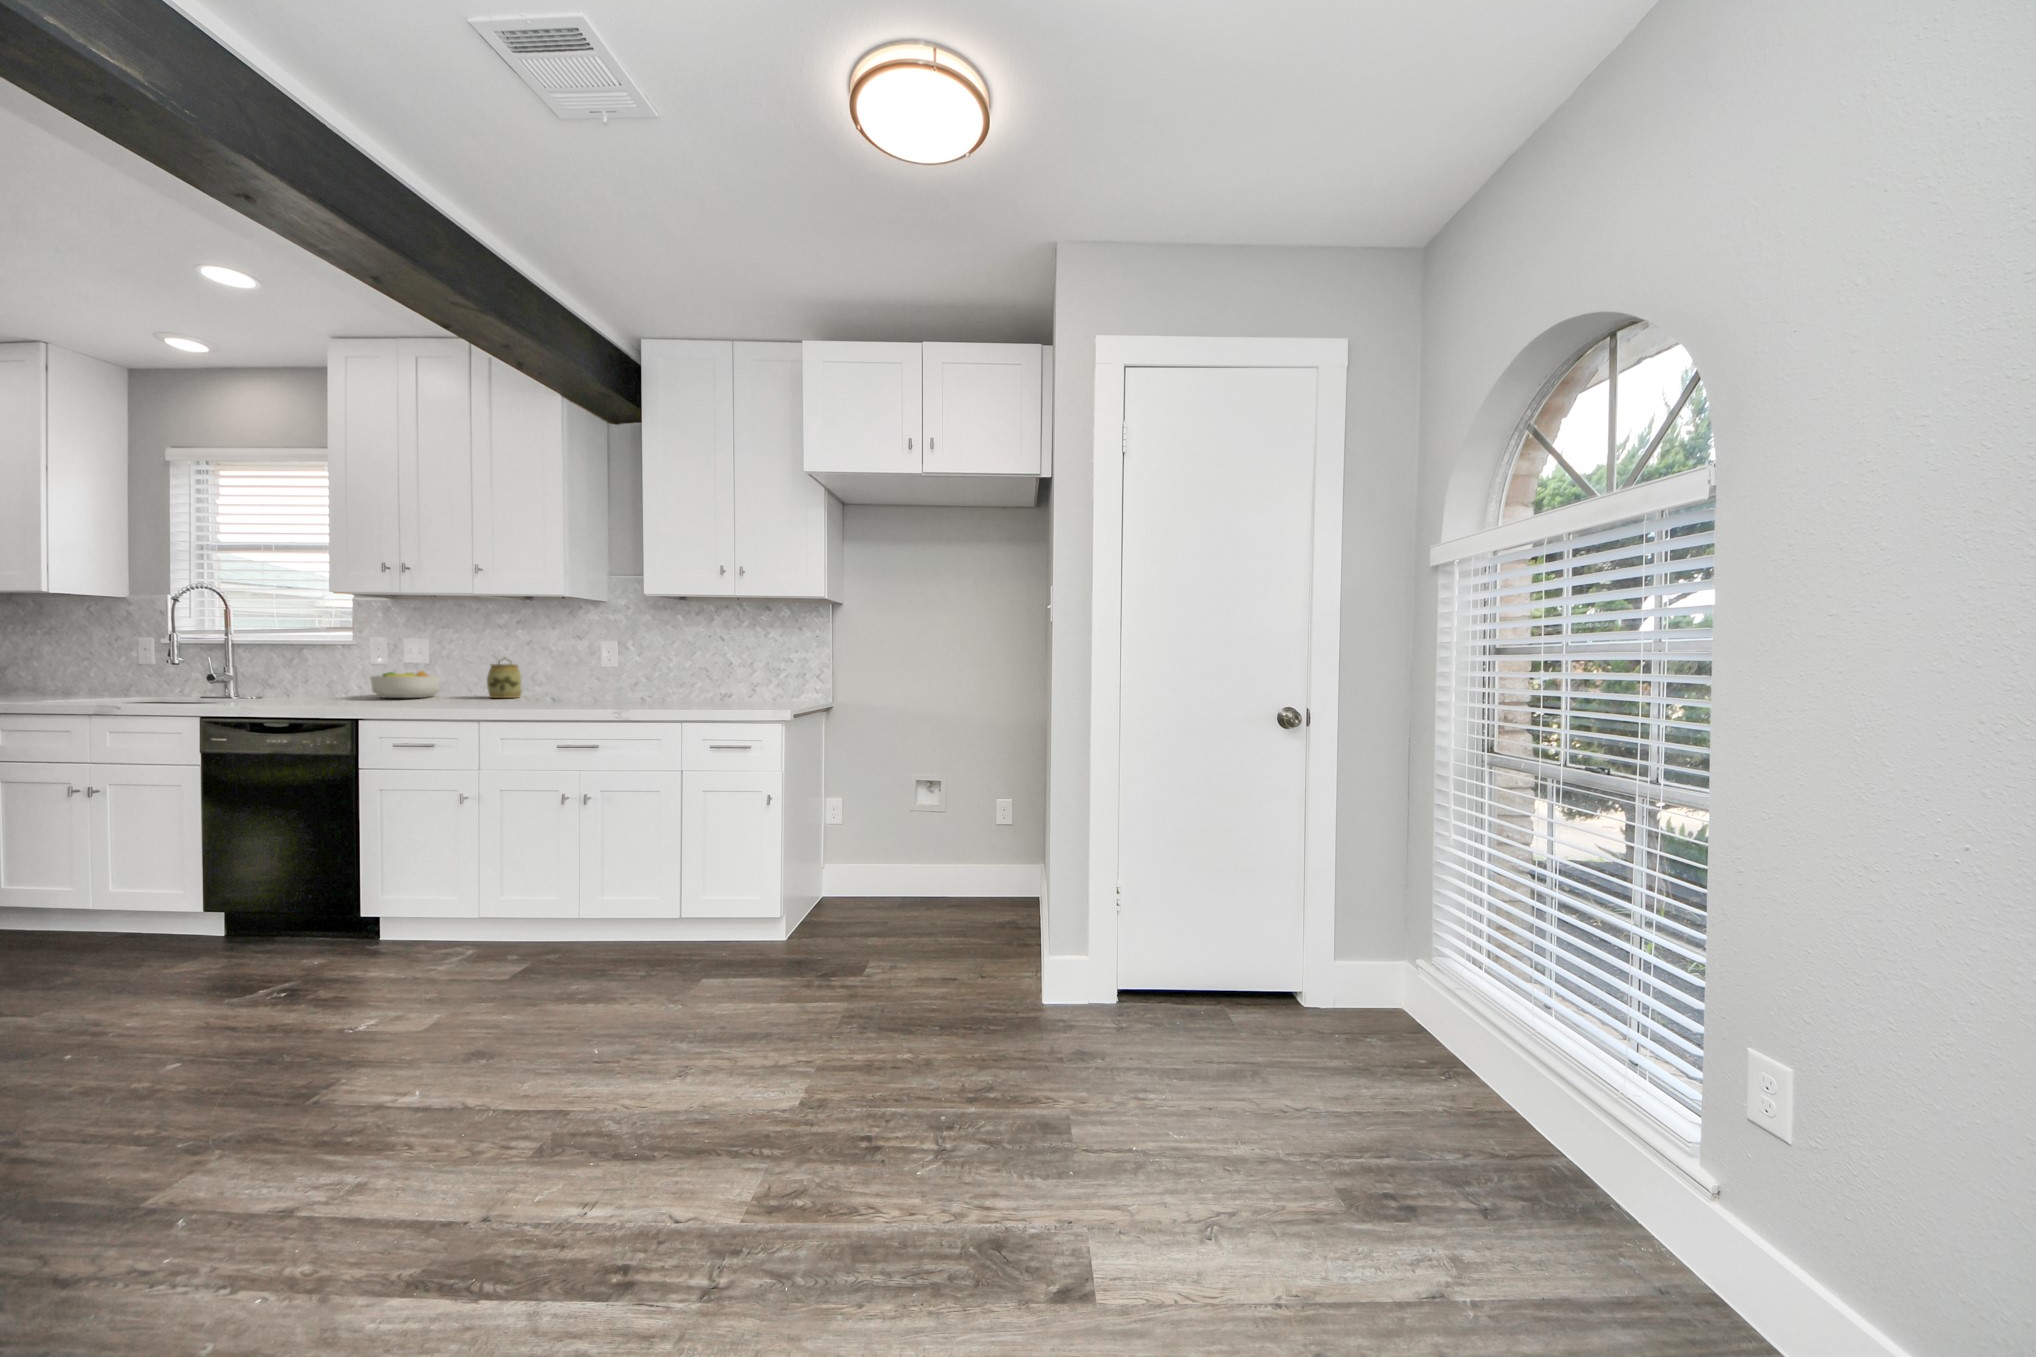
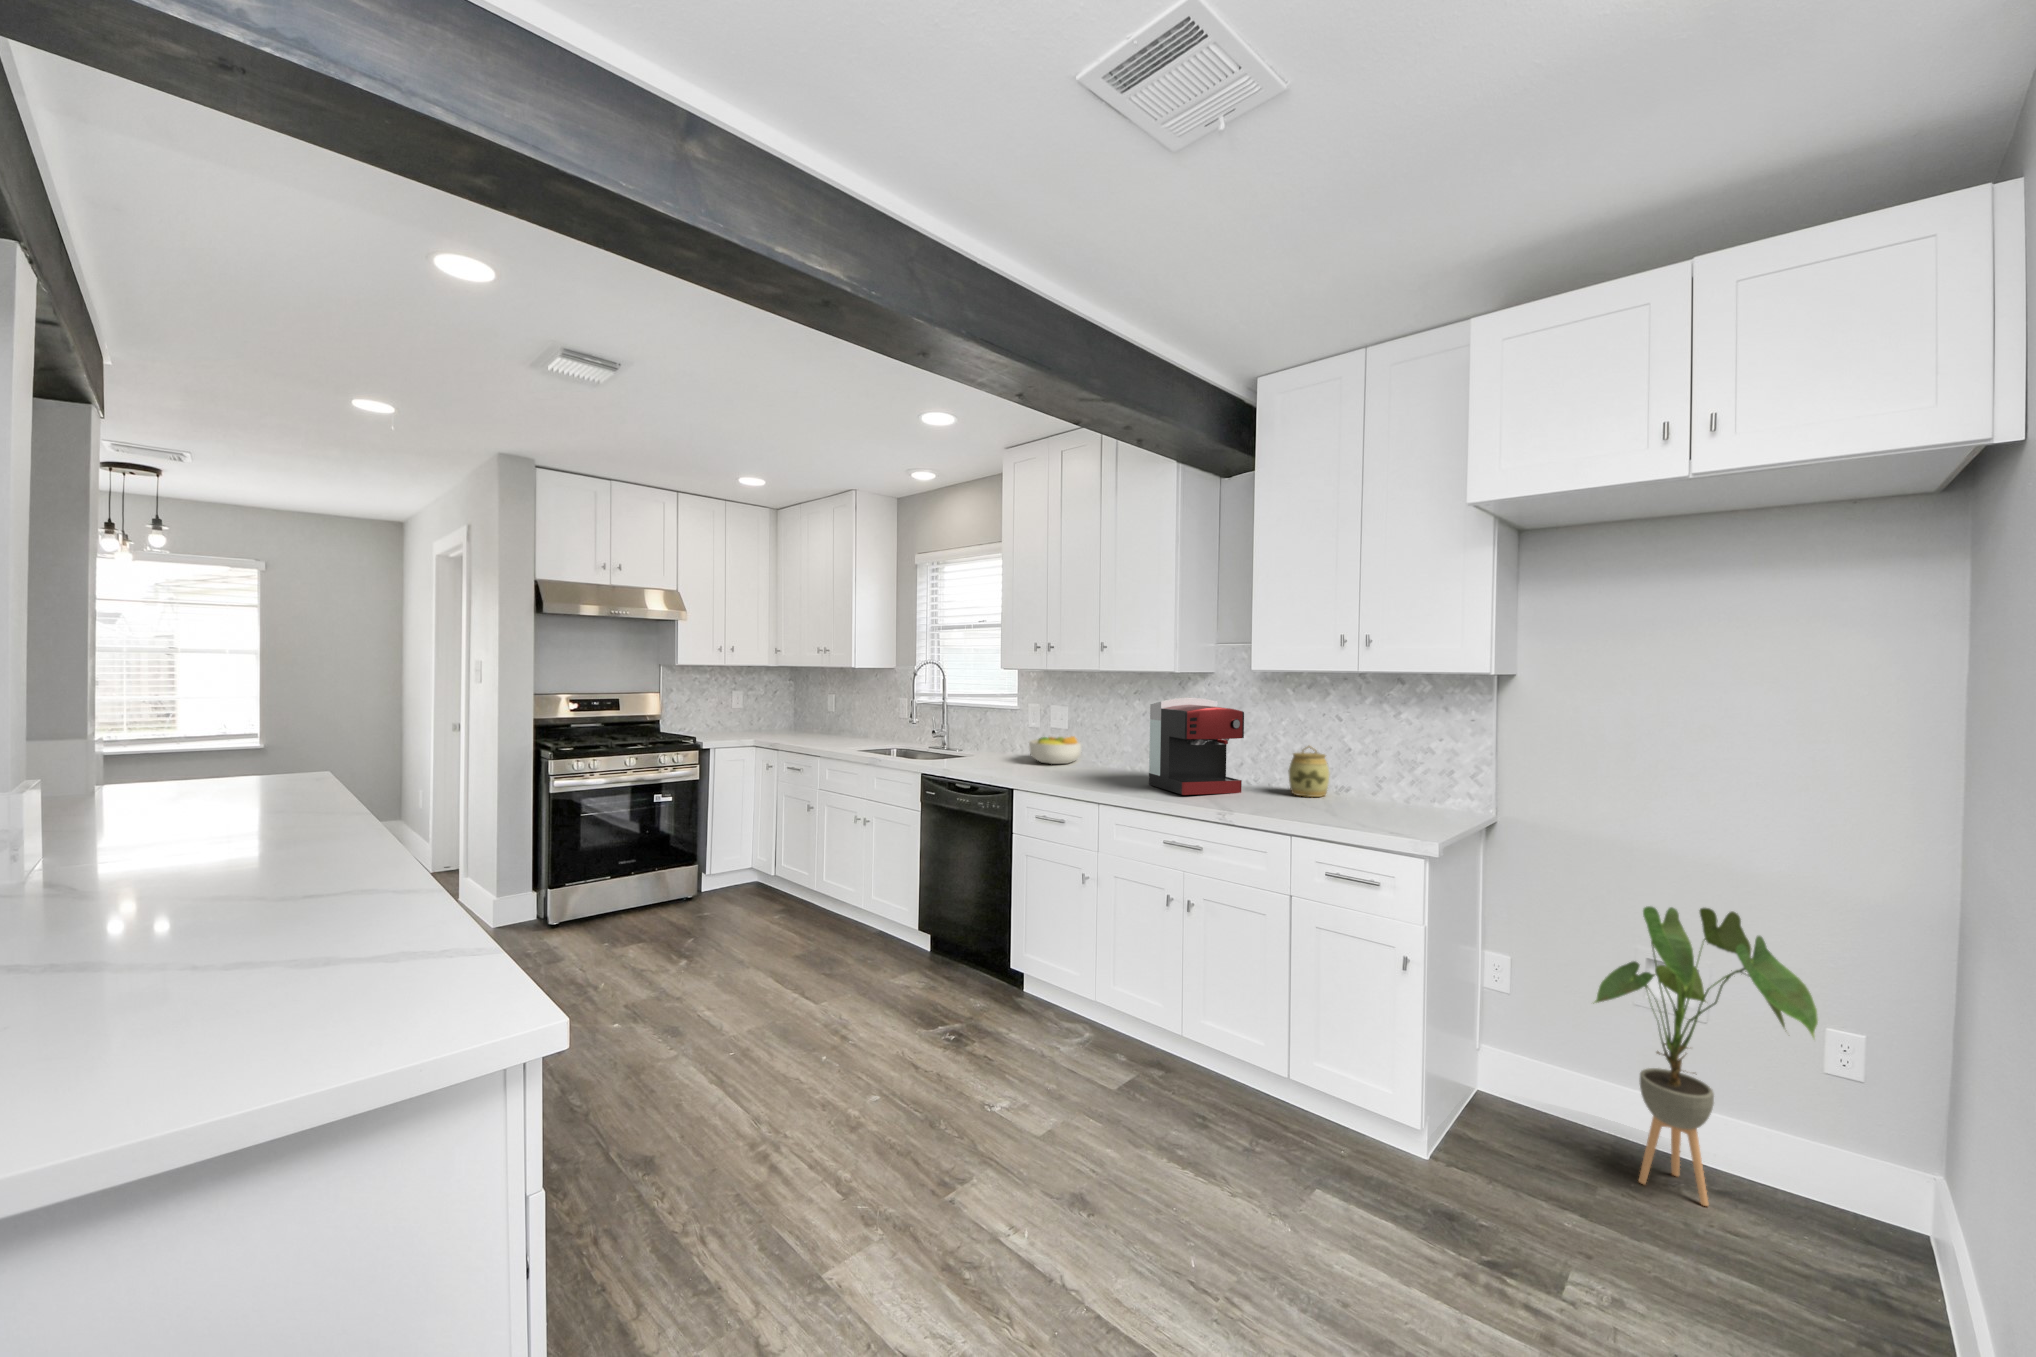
coffee maker: none [534,620,631,706] -> present [1149,697,1244,795]
jar: present [487,658,522,698] -> present [1289,746,1329,797]
house plant: none [882,742,986,919] -> present [1595,906,1818,1206]

